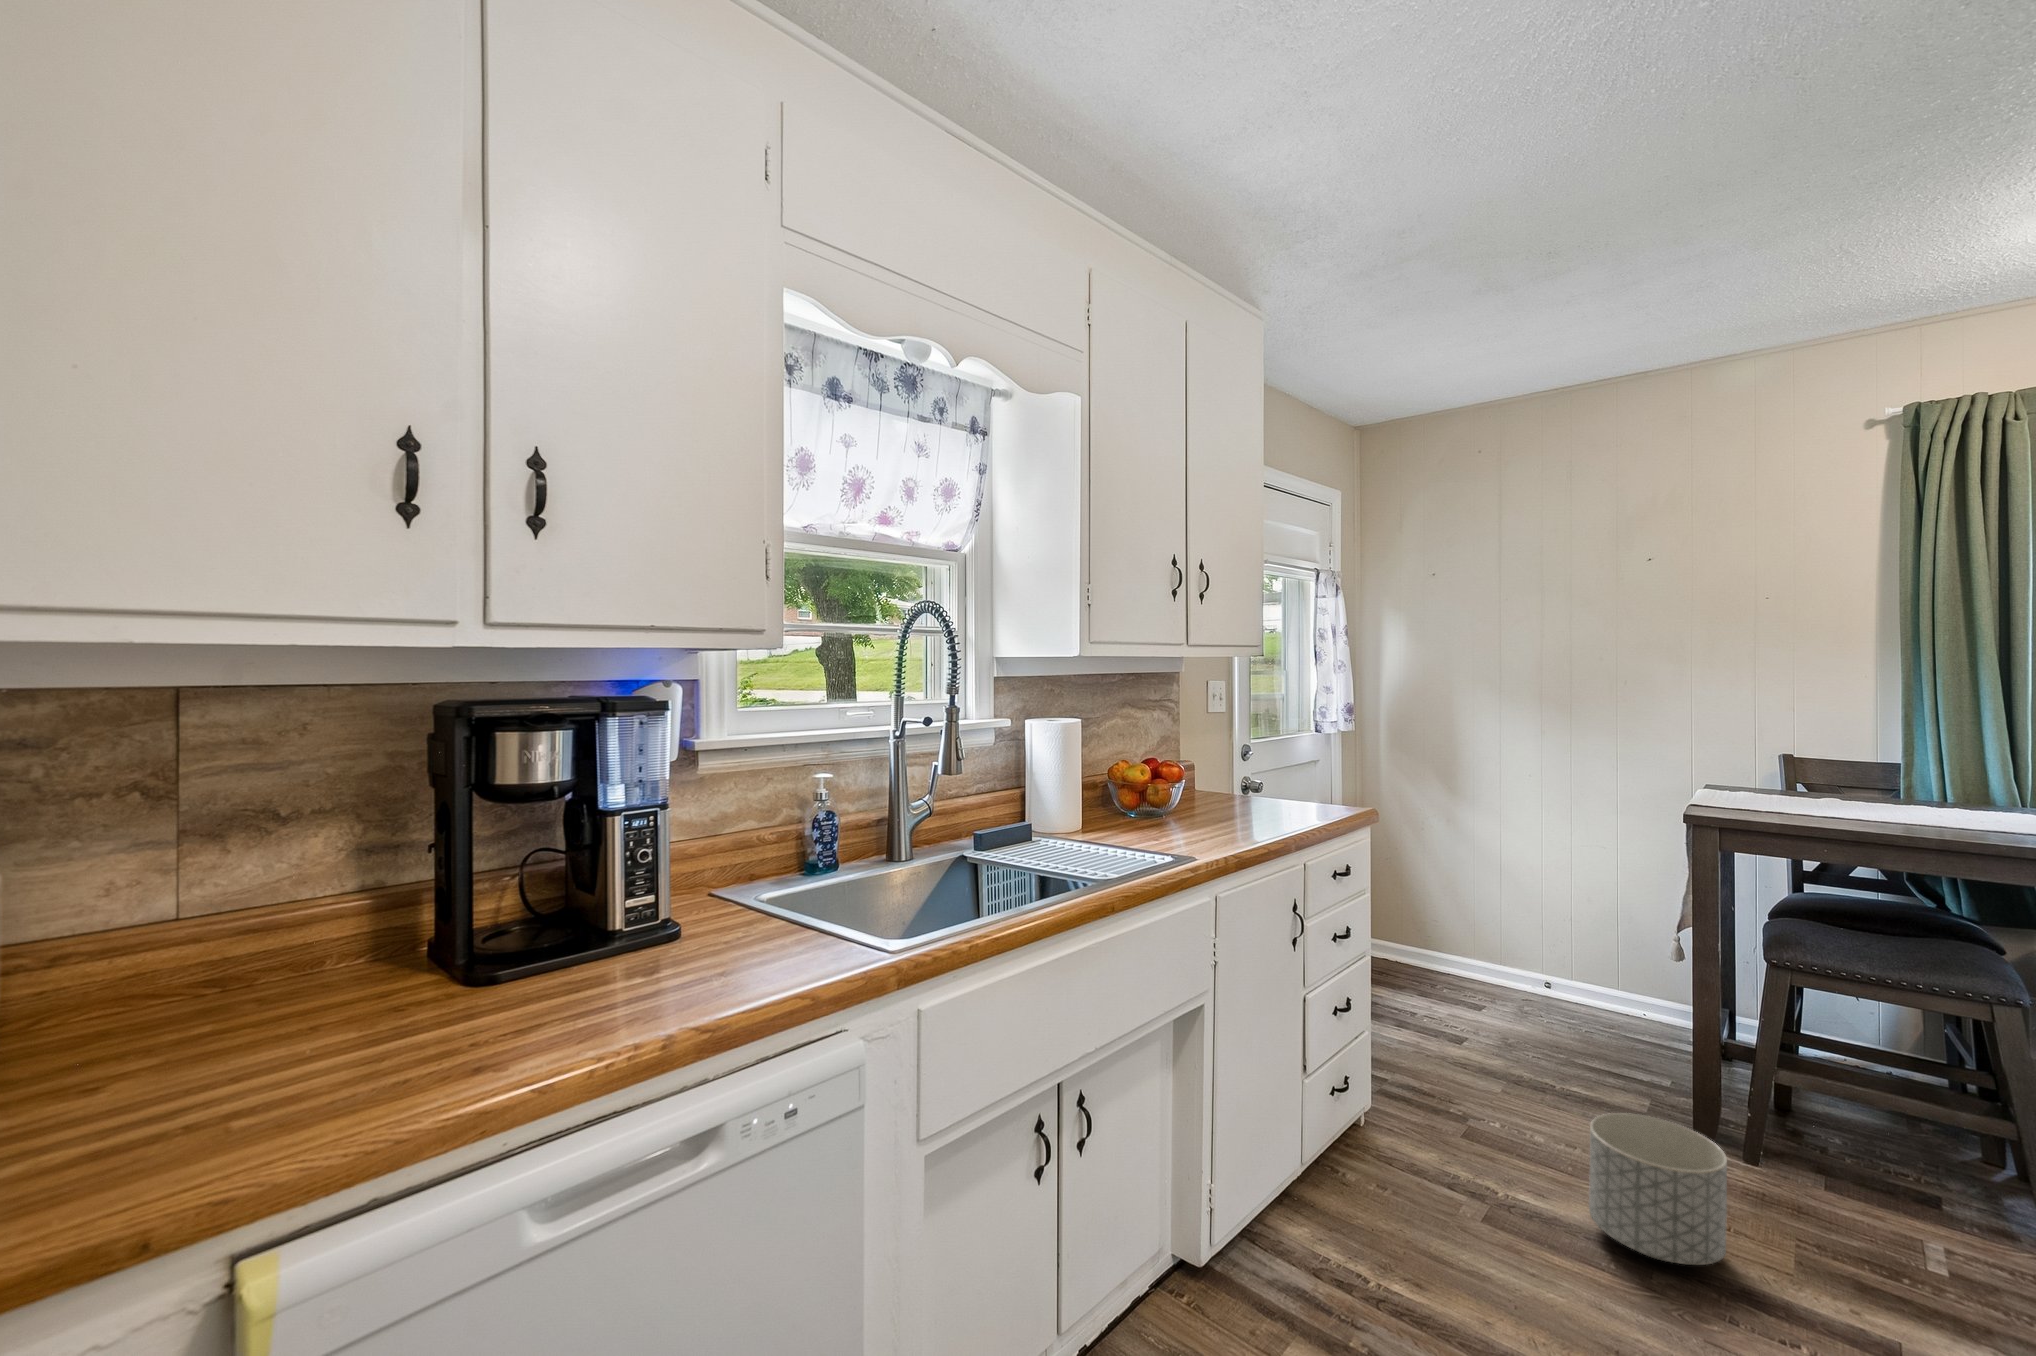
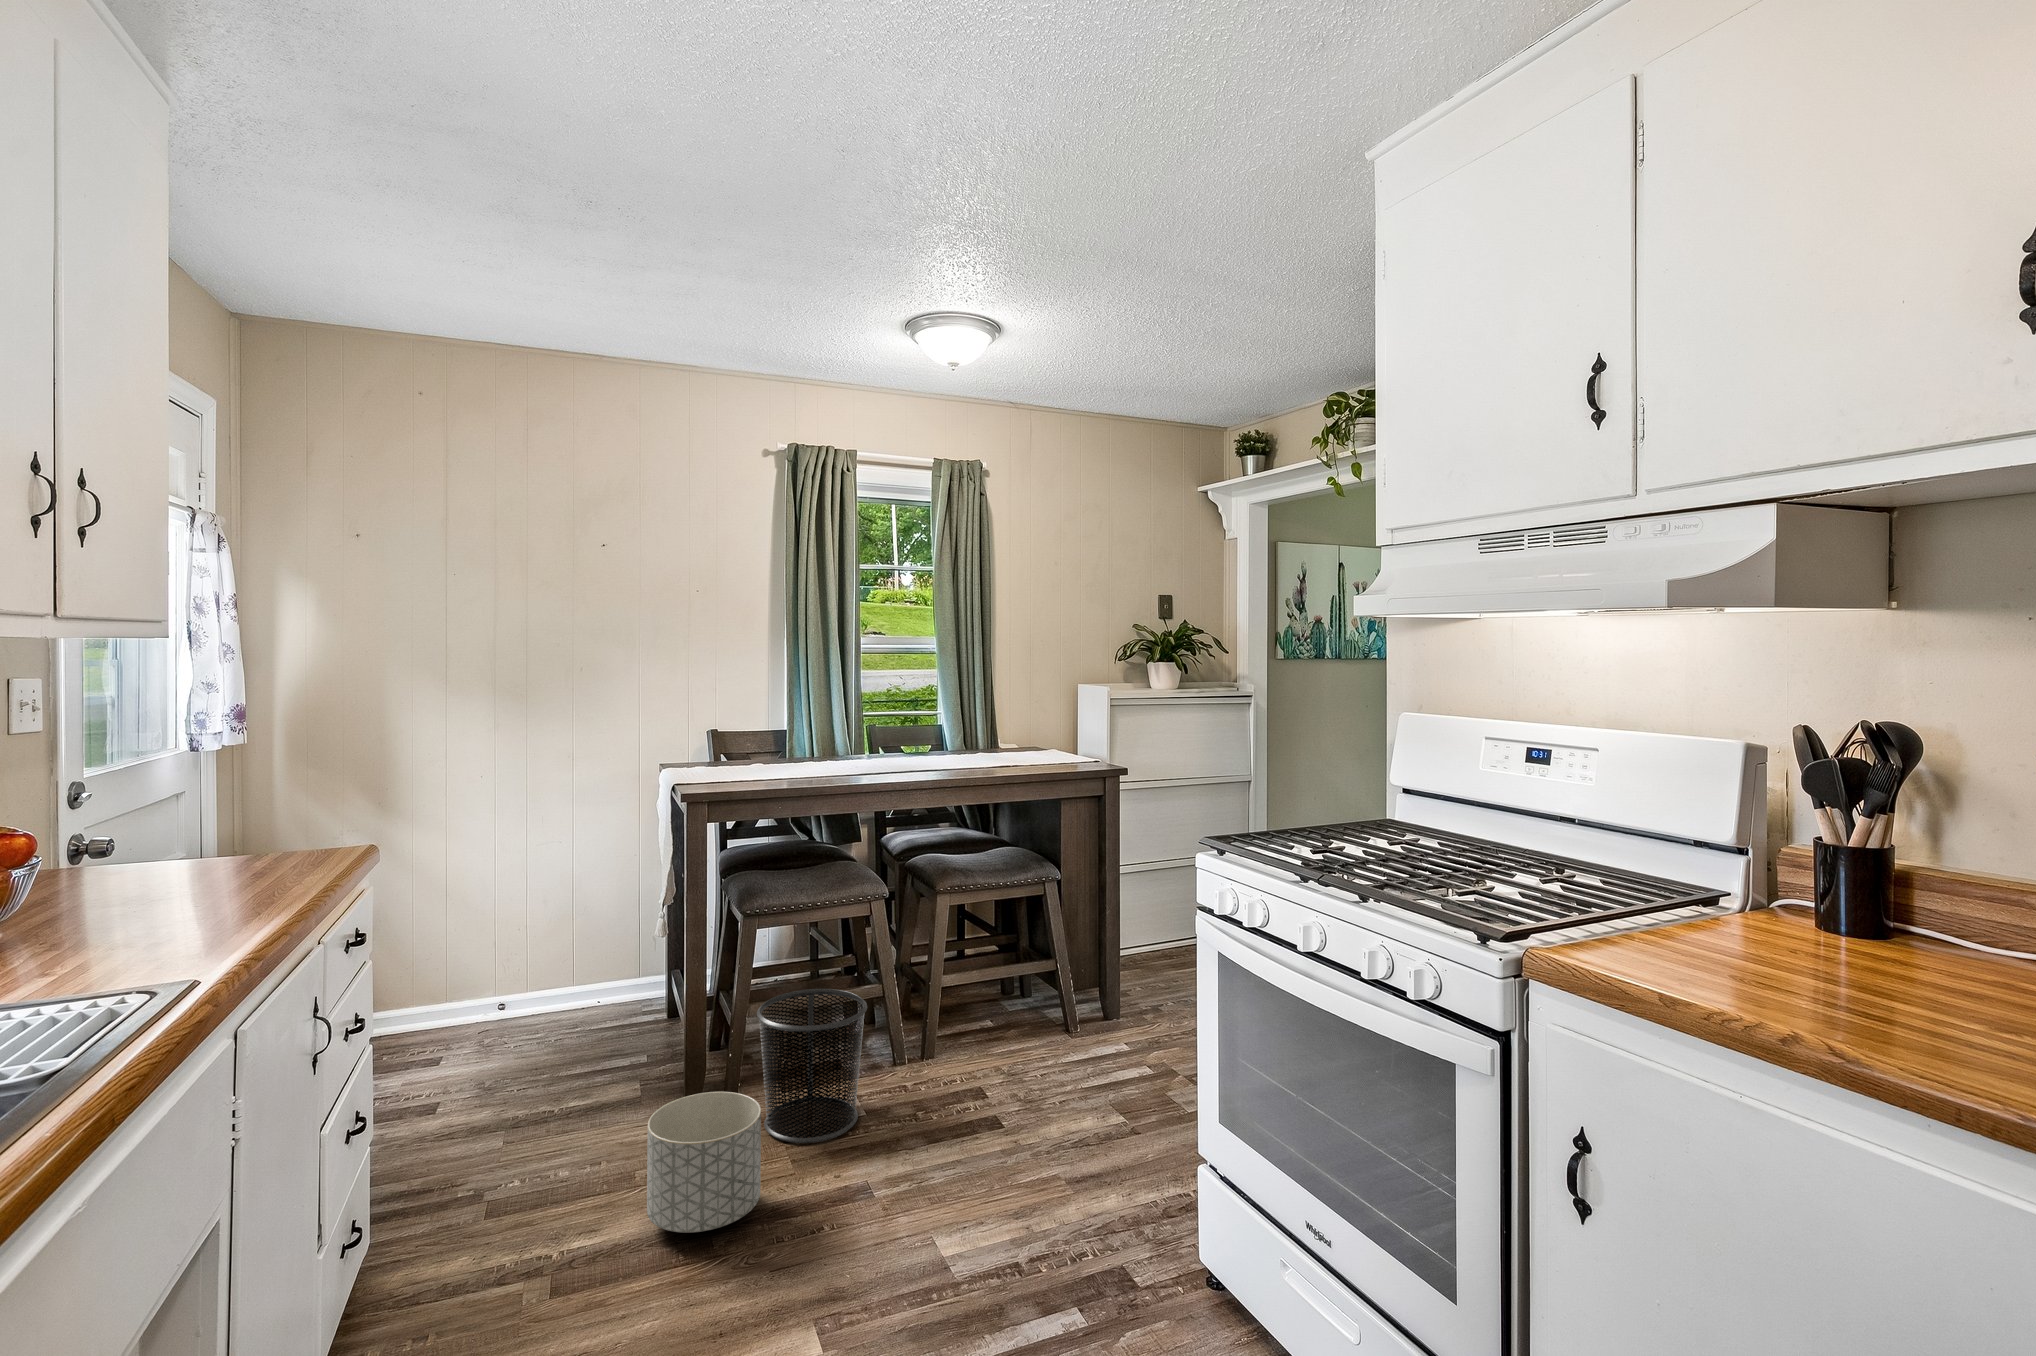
waste bin: none [1765,1065,1946,1267] -> present [757,989,867,1143]

